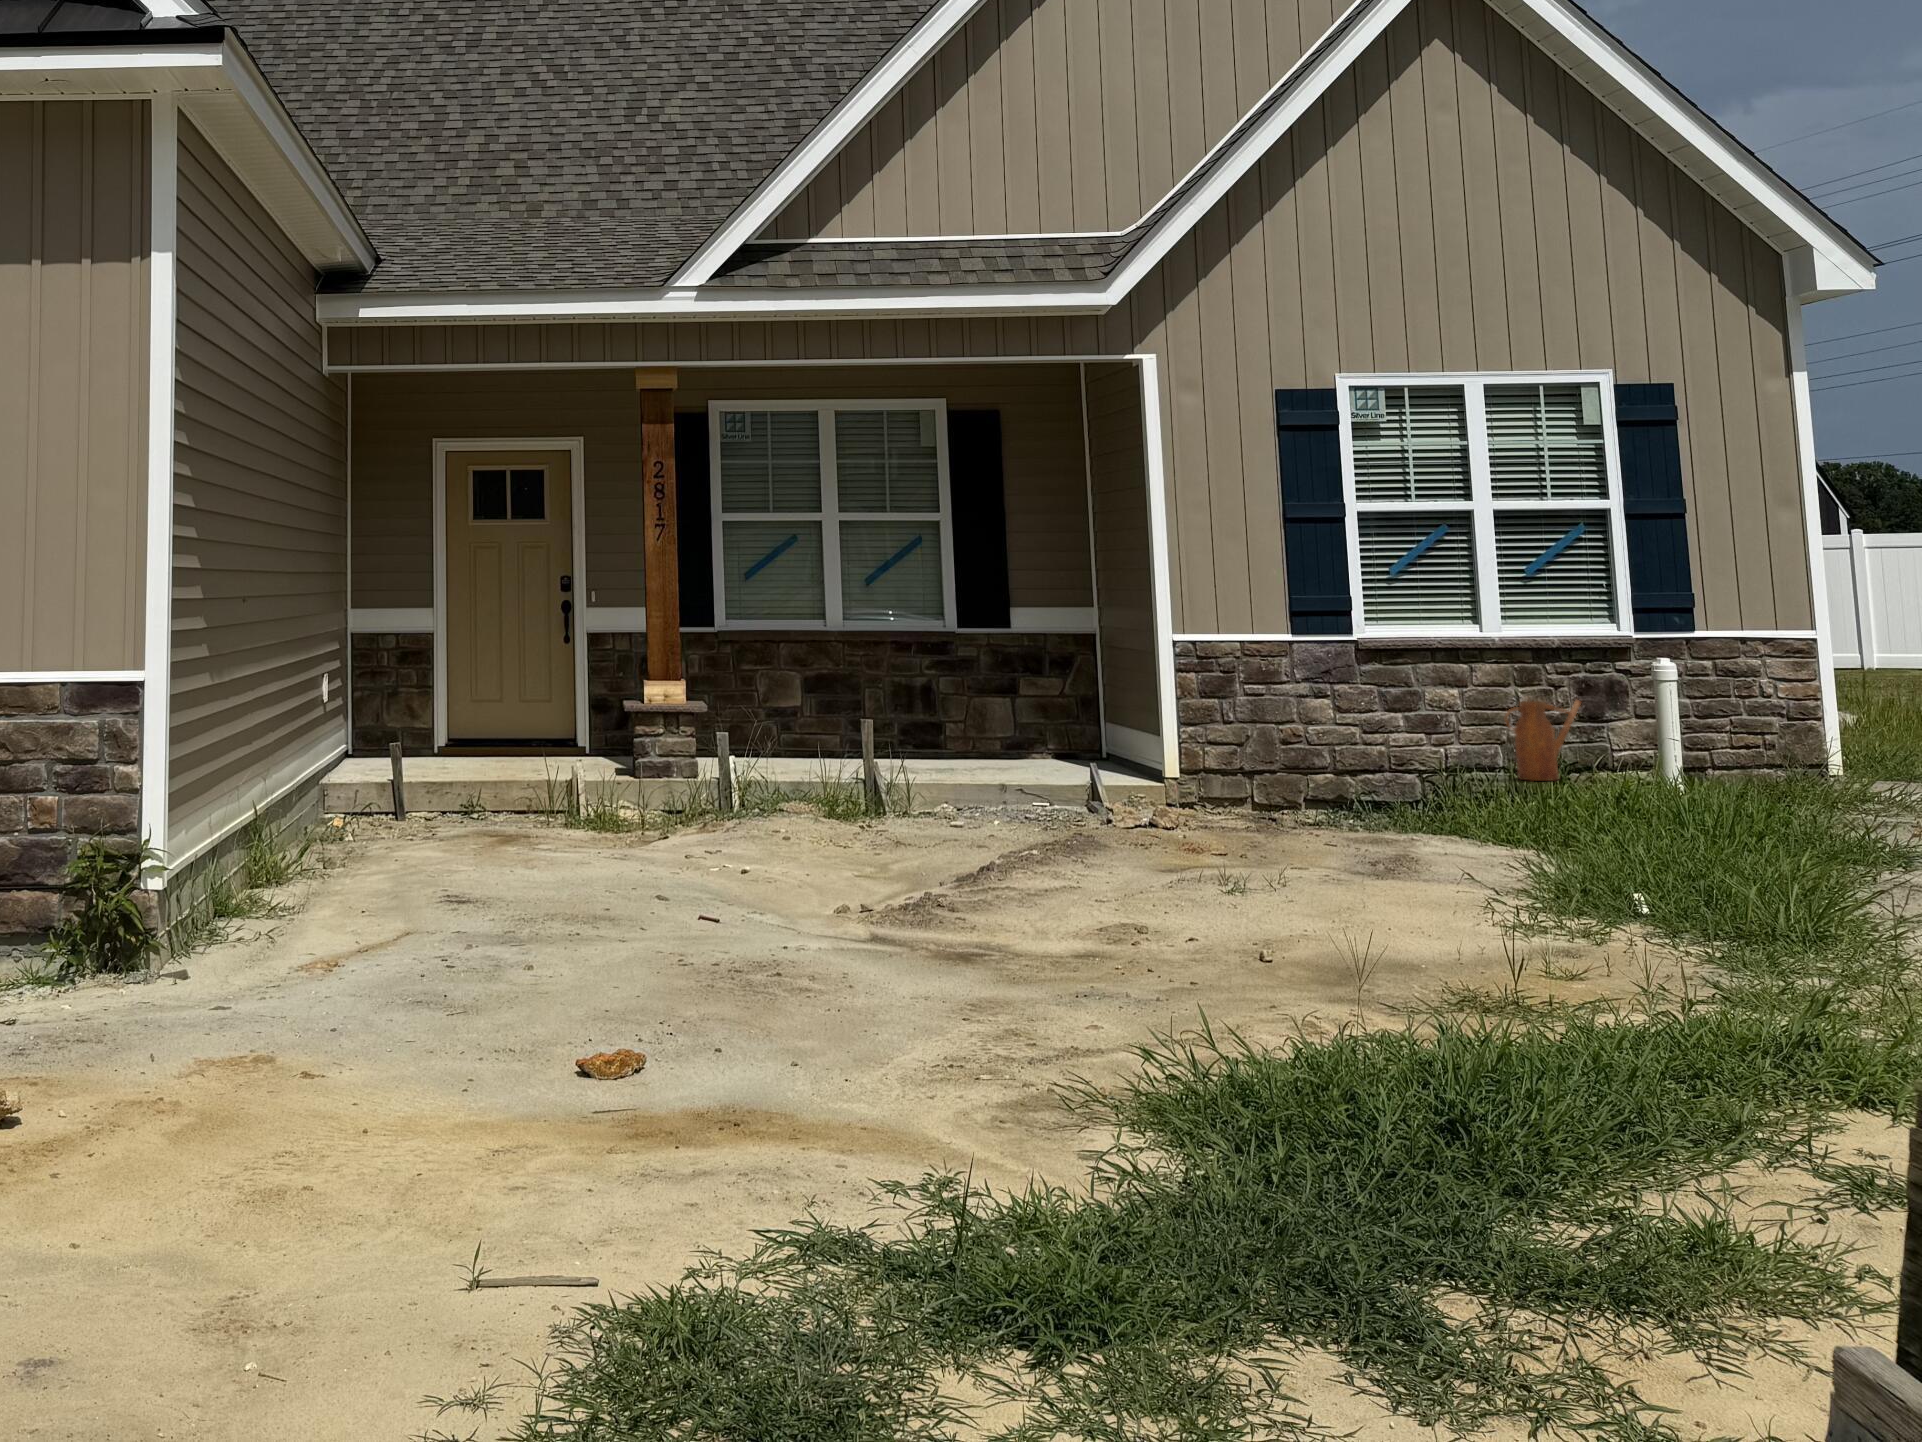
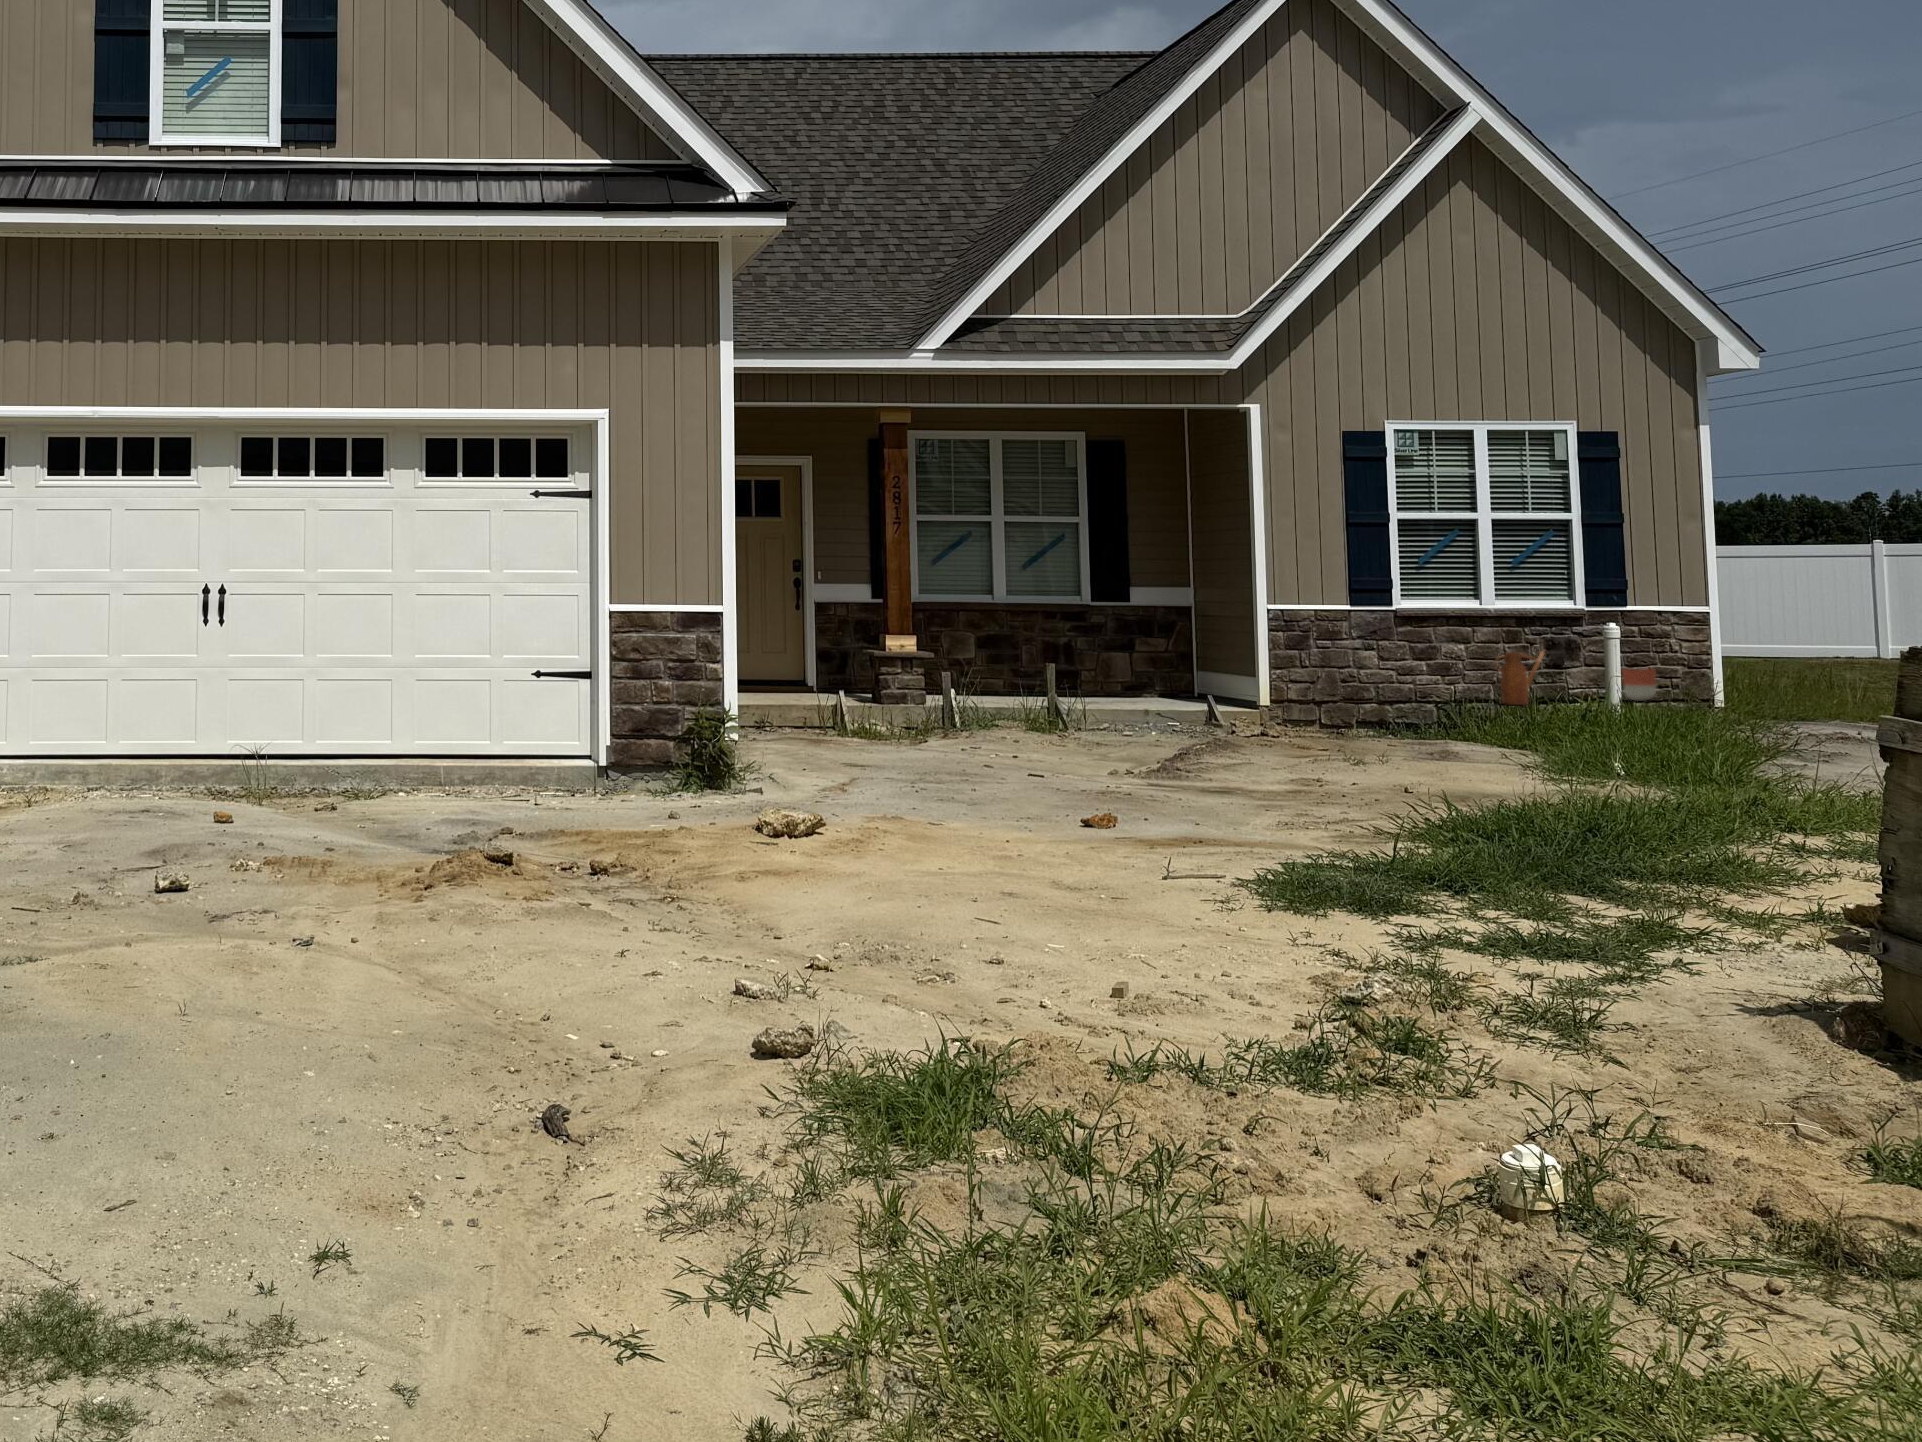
planter: none [1701,723,1757,772] -> present [1621,669,1657,701]

